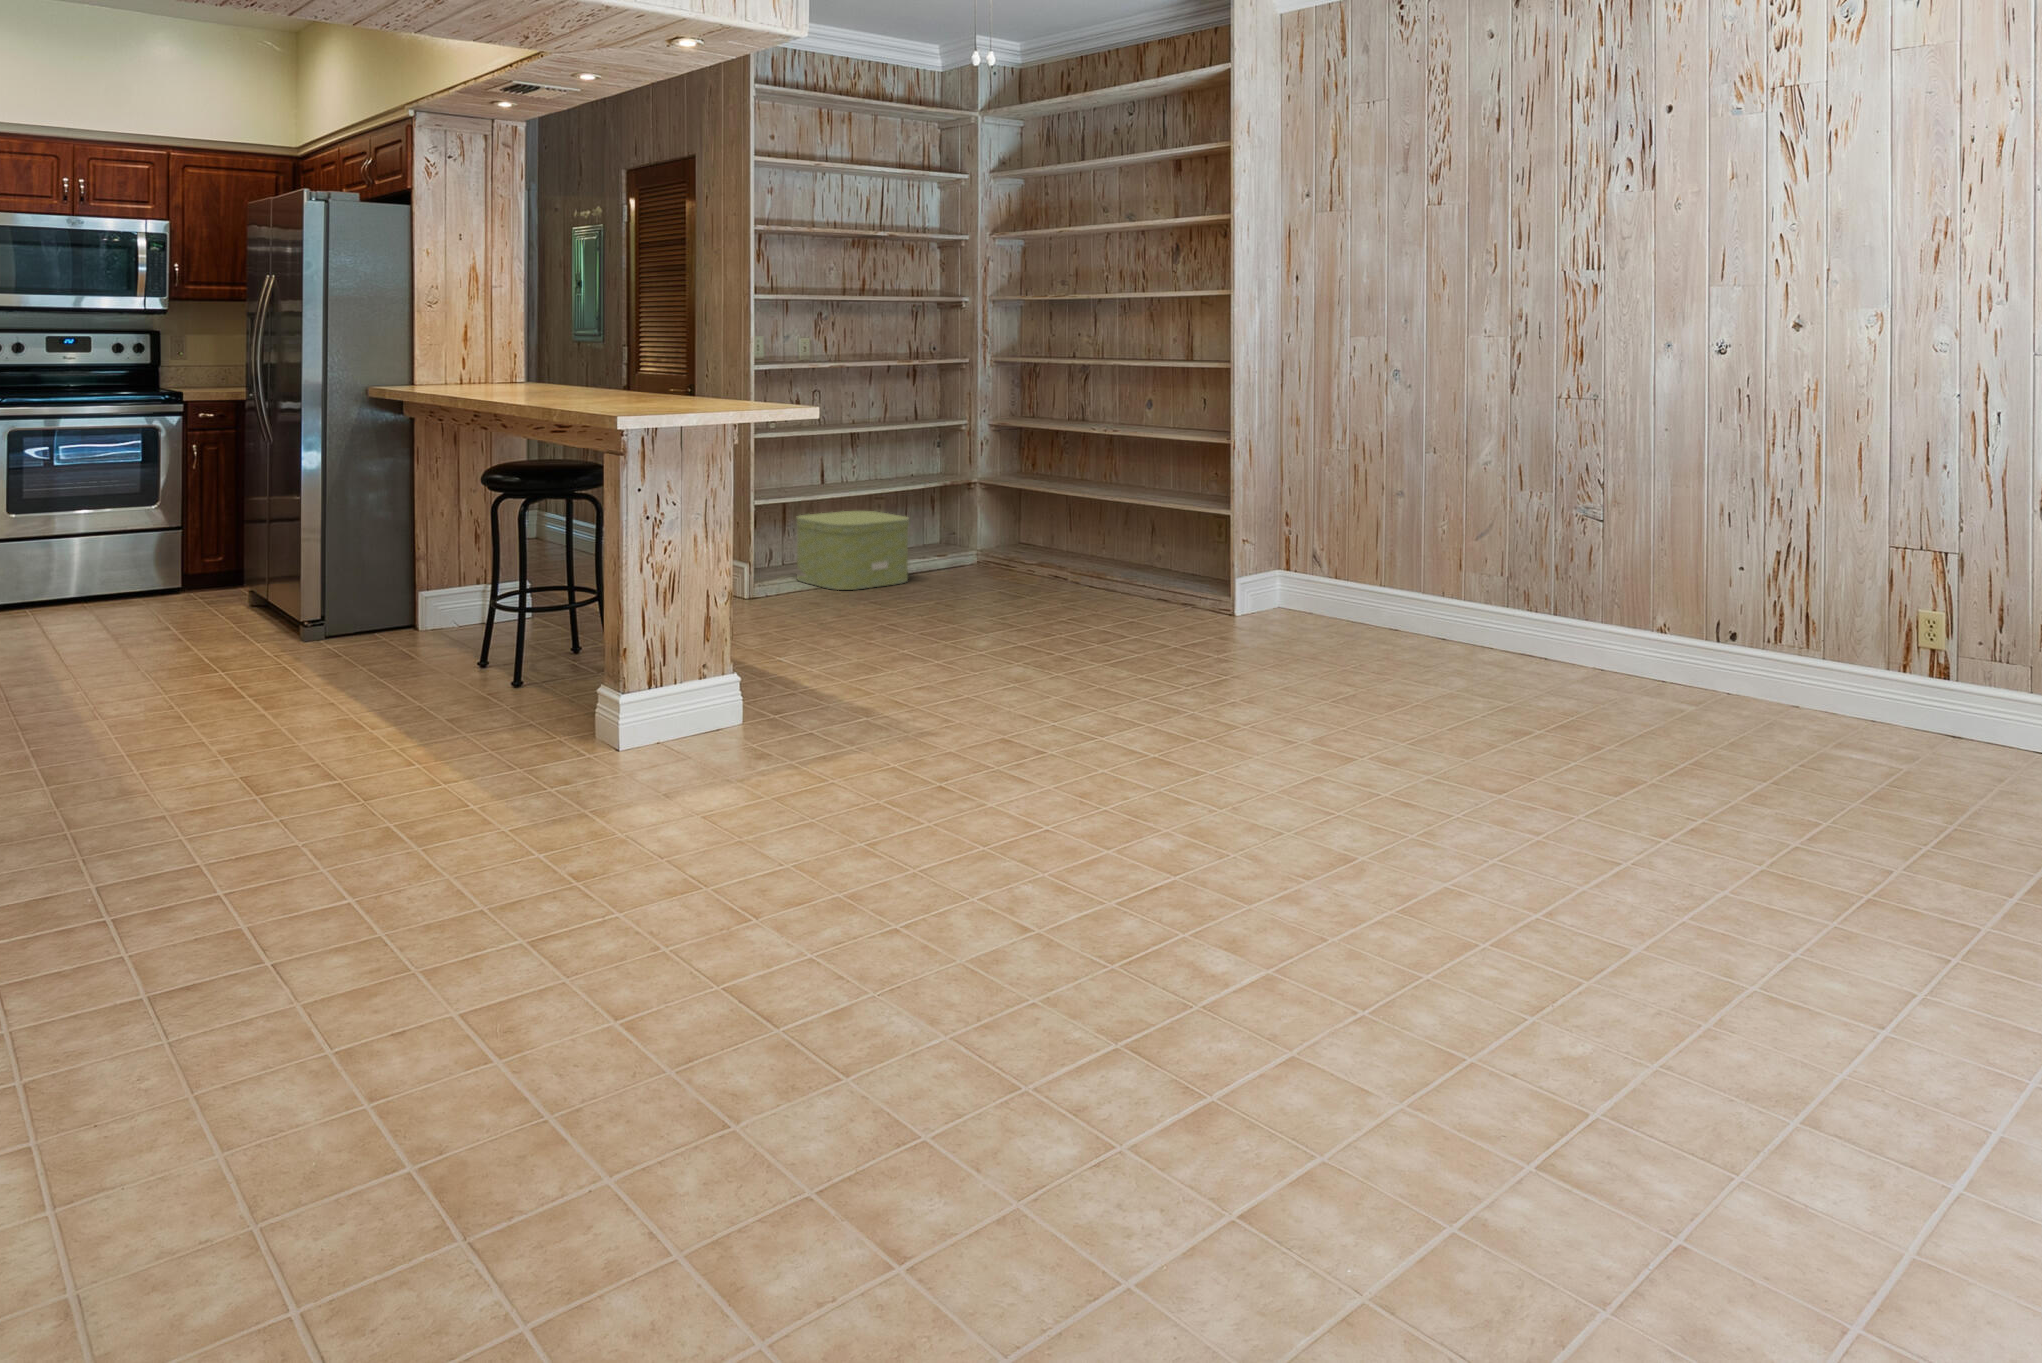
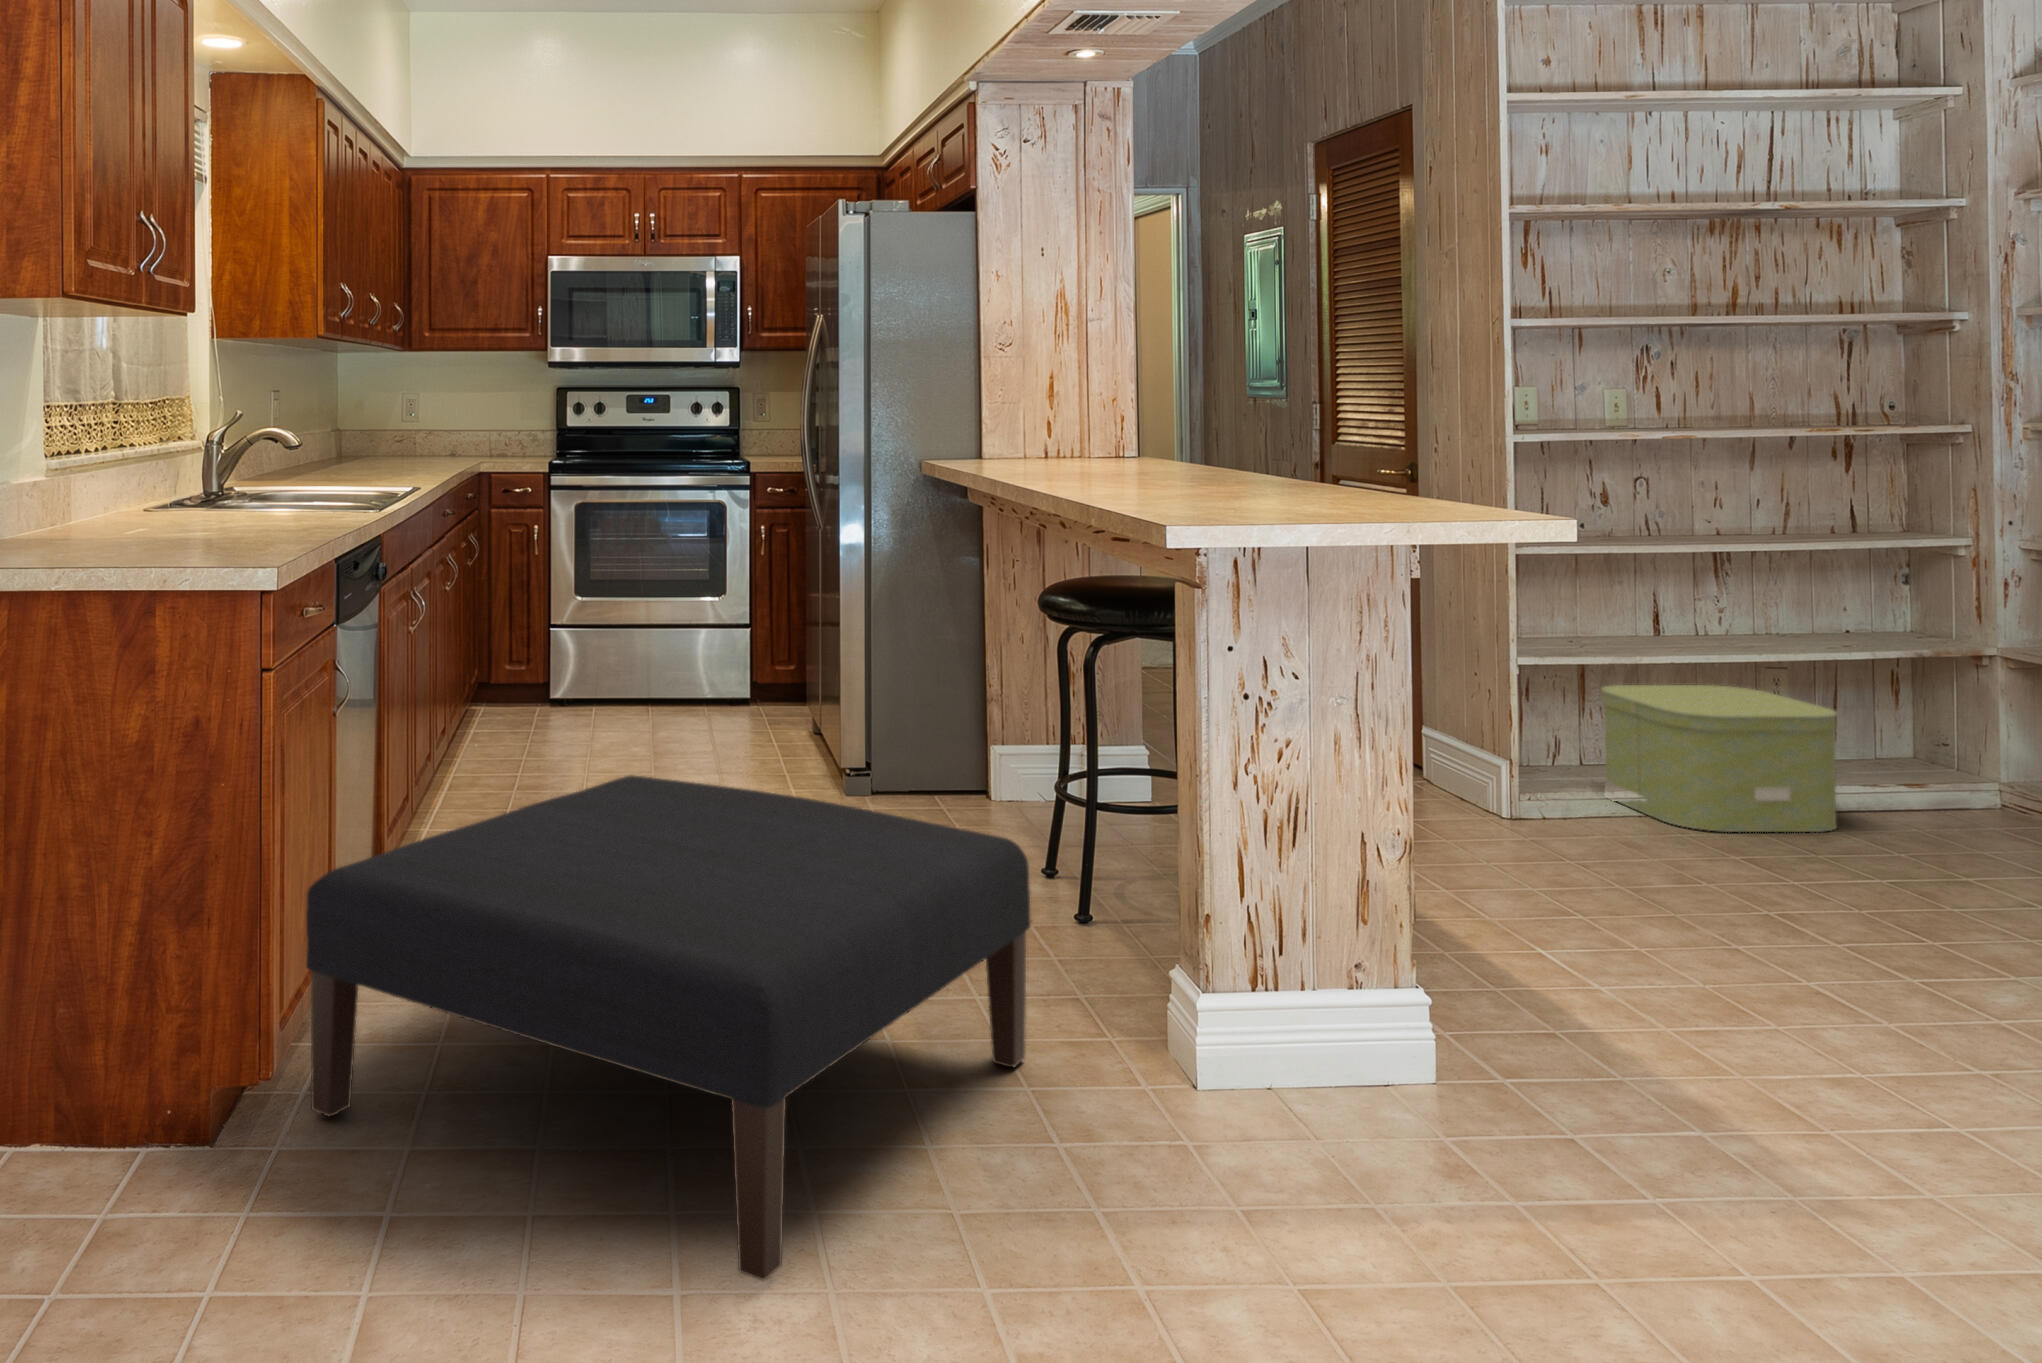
ottoman: none [10,613,524,869] -> present [306,775,1031,1281]

